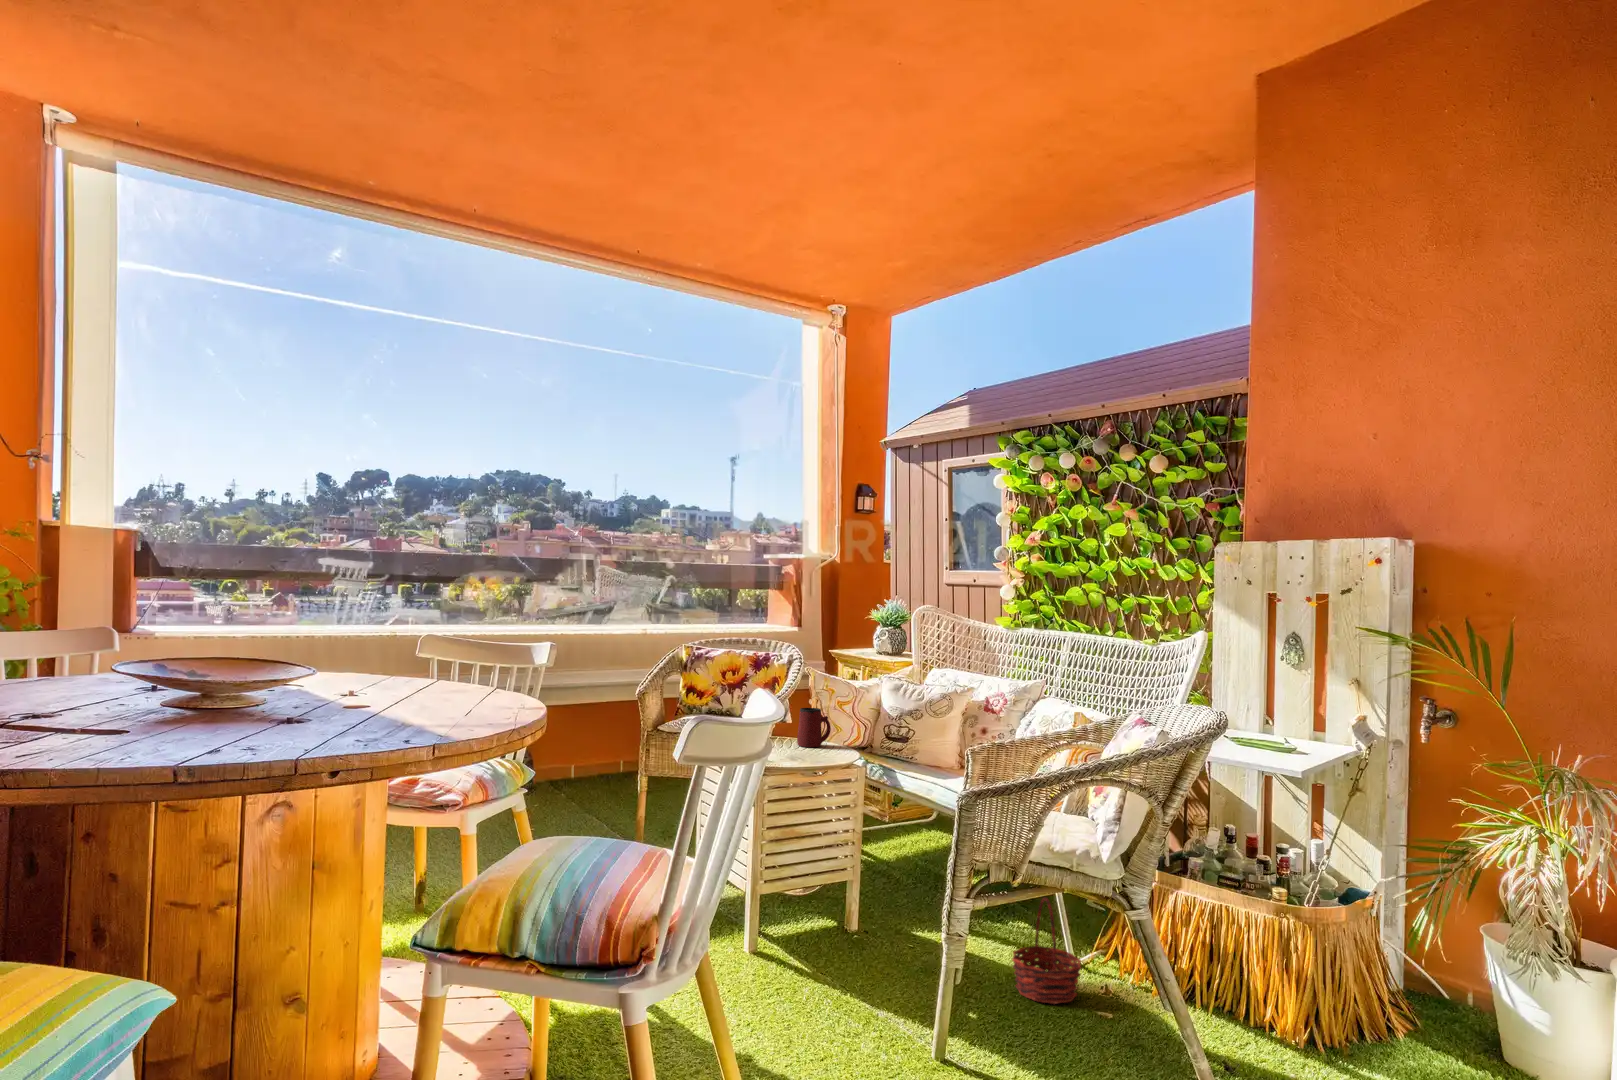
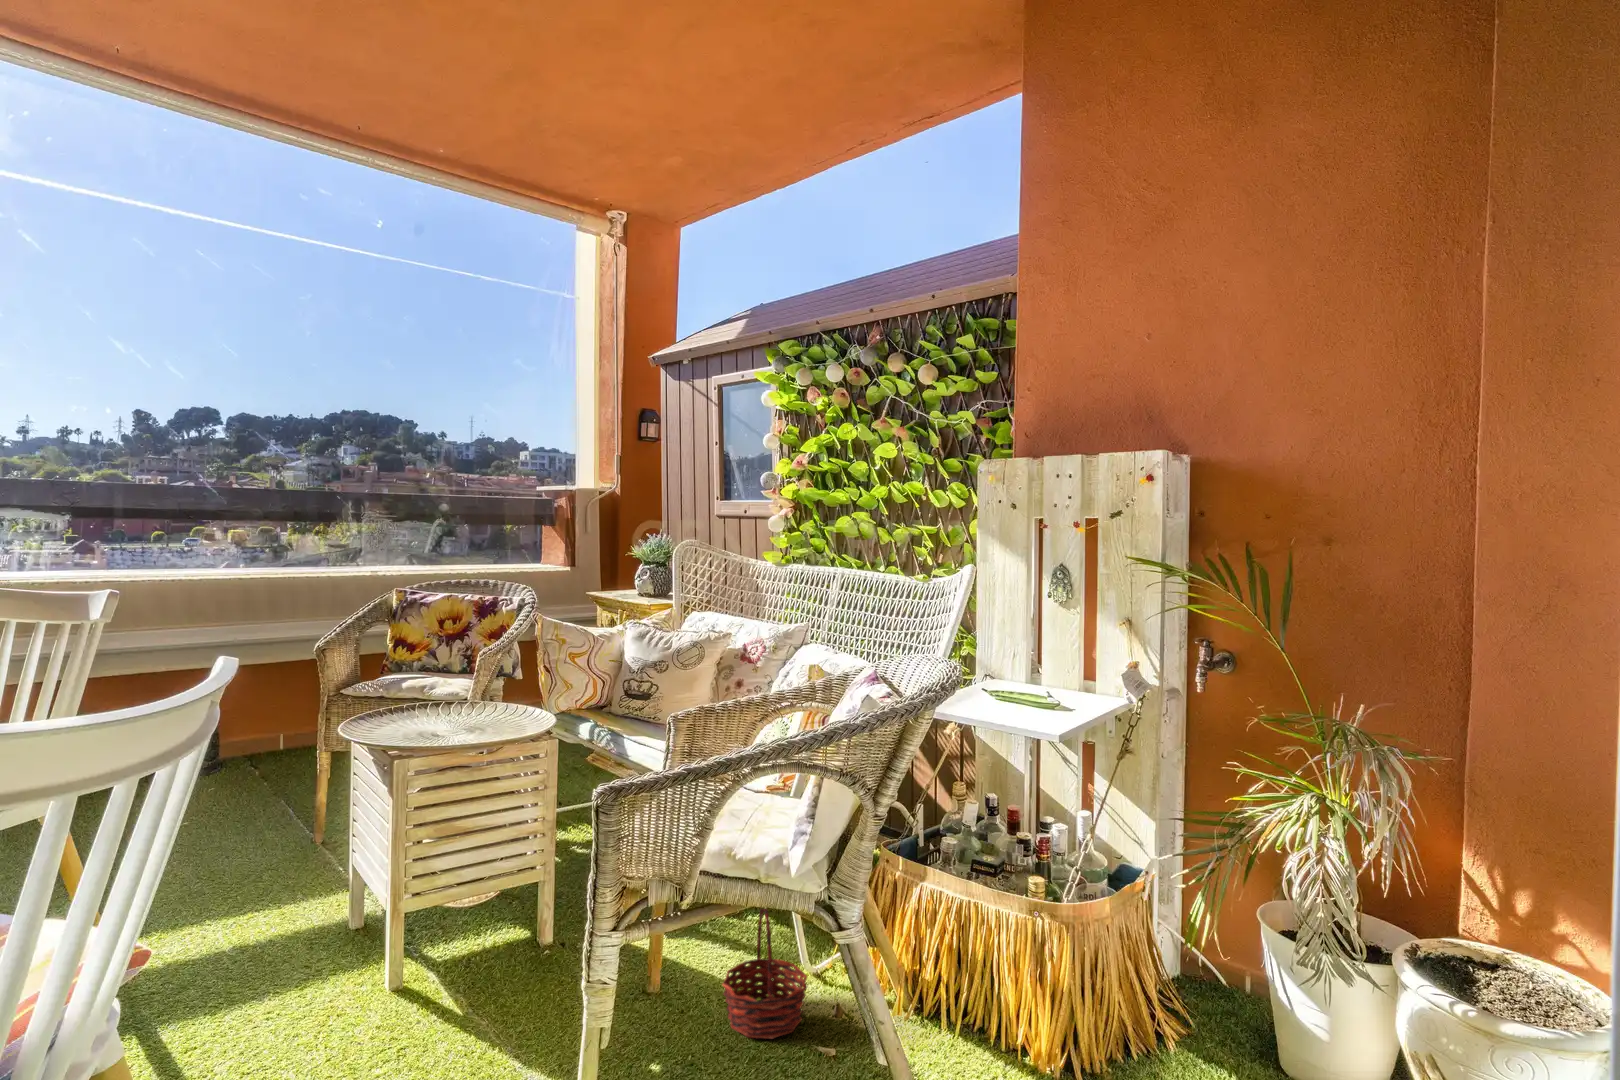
mug: present [797,708,831,747] -> none [484,671,527,721]

